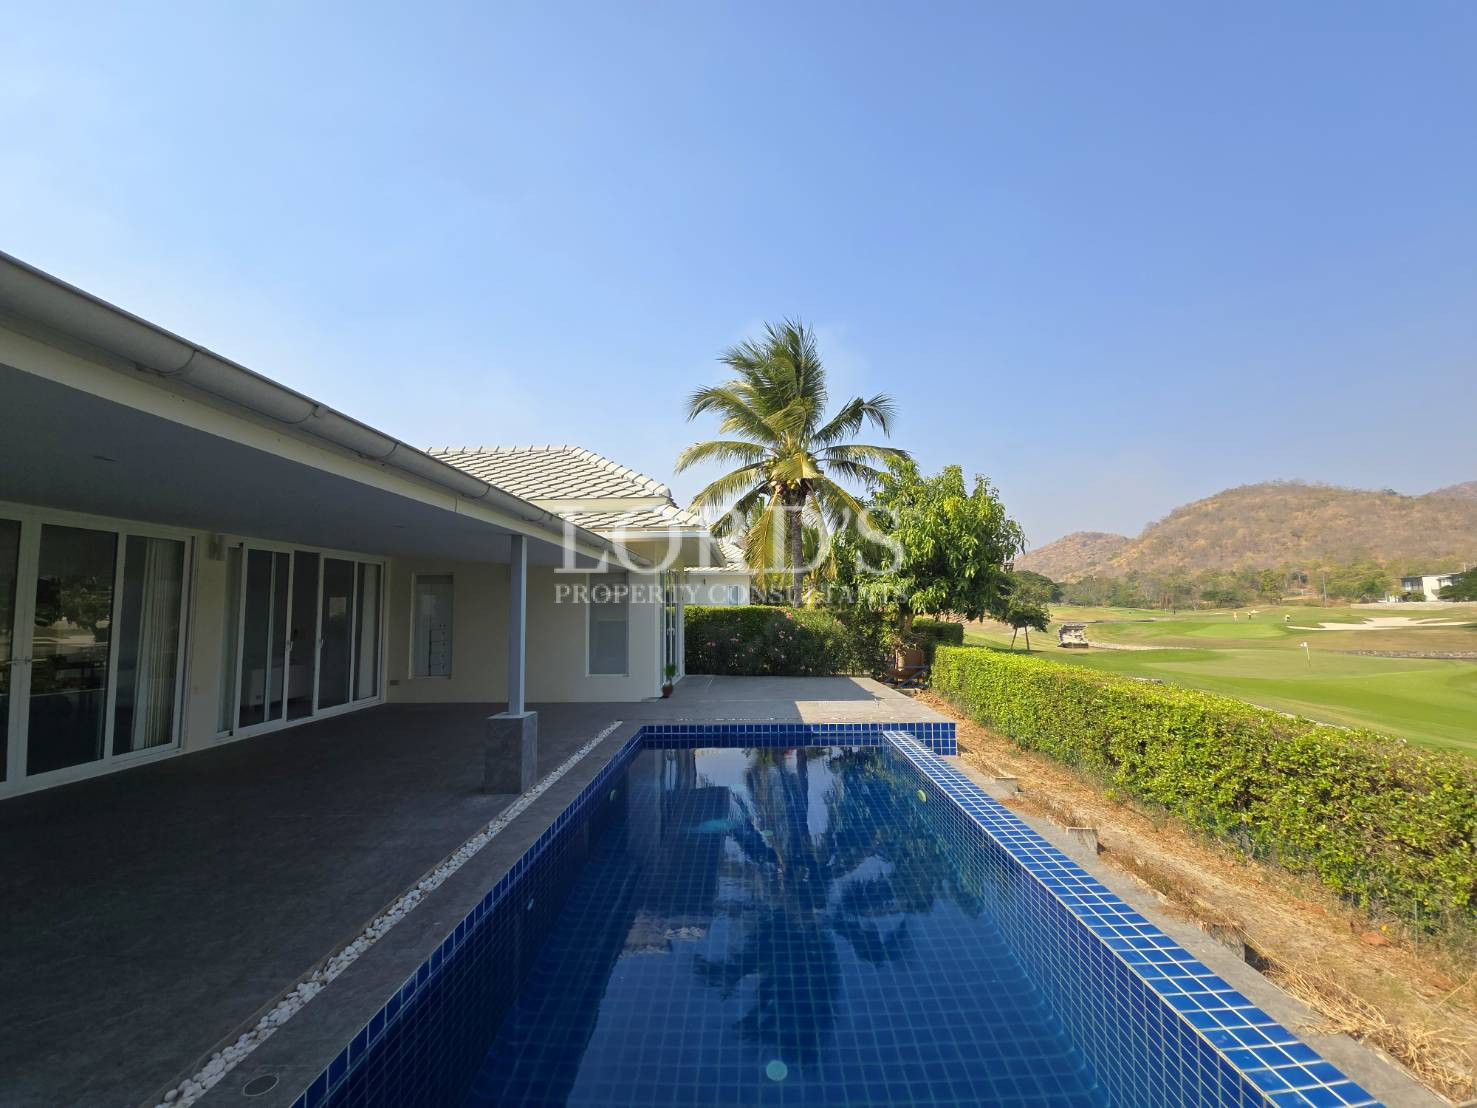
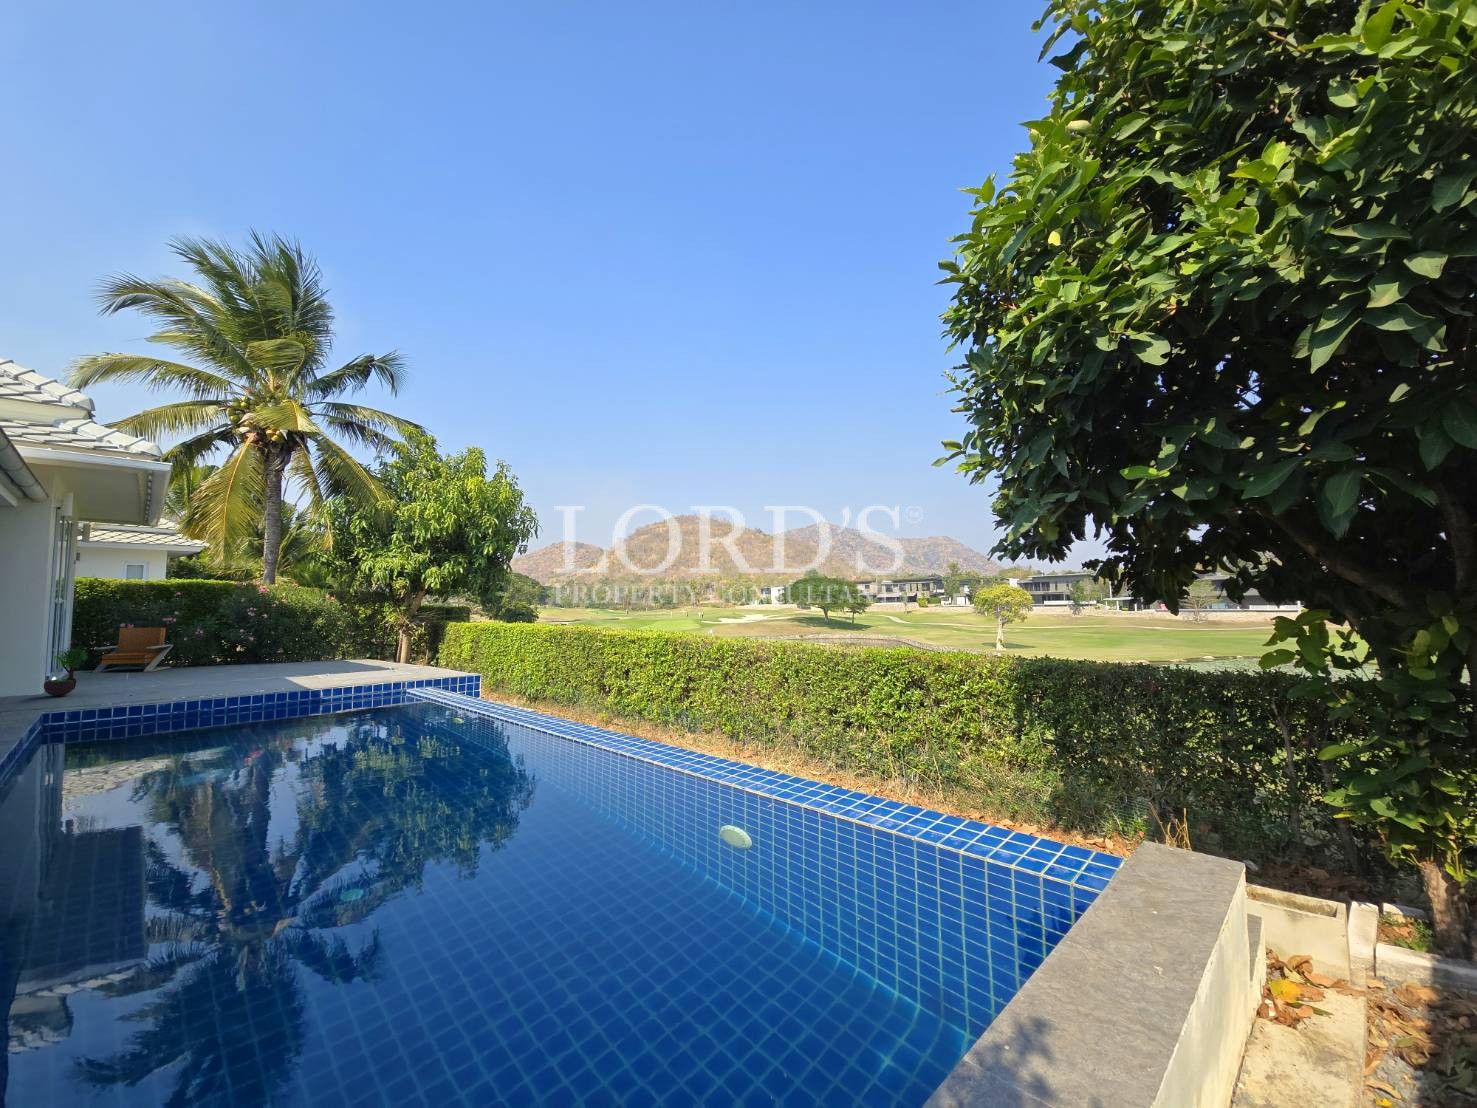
lounge chair: present [884,648,929,687] -> present [93,628,173,673]

